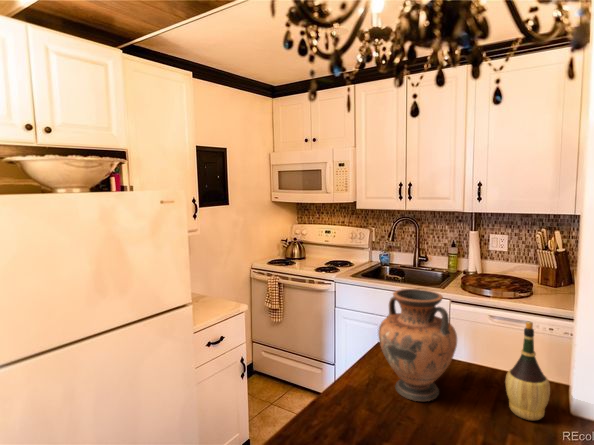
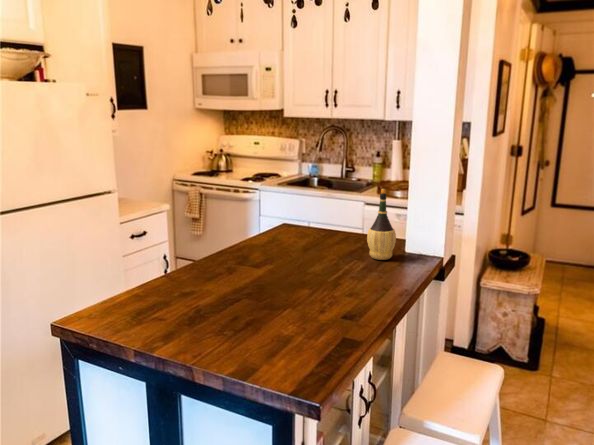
vase: present [378,289,457,401] -> none [277,171,336,254]

